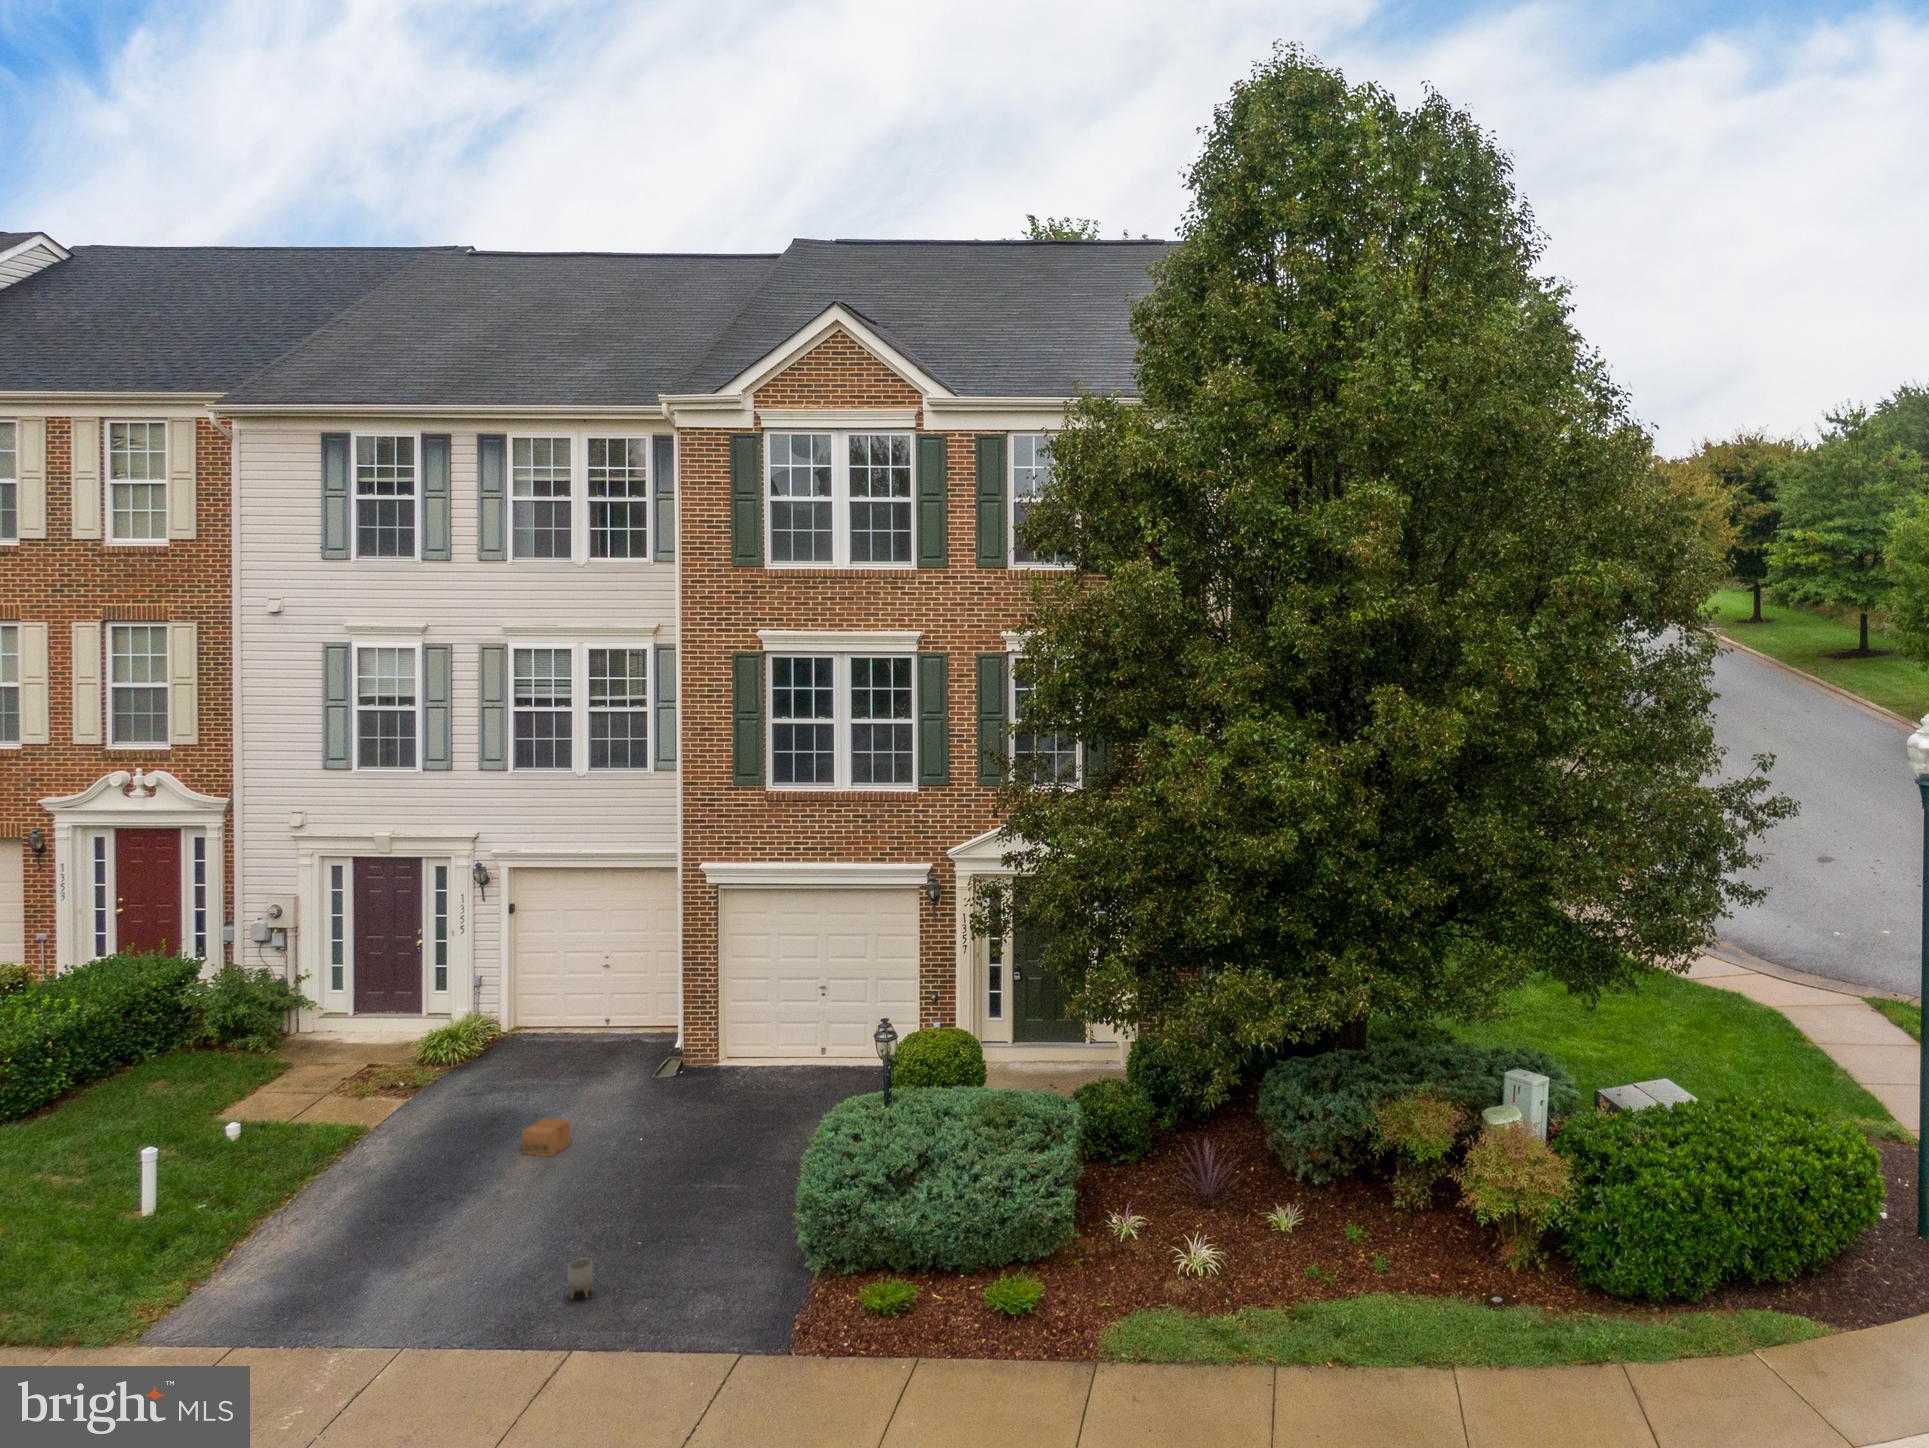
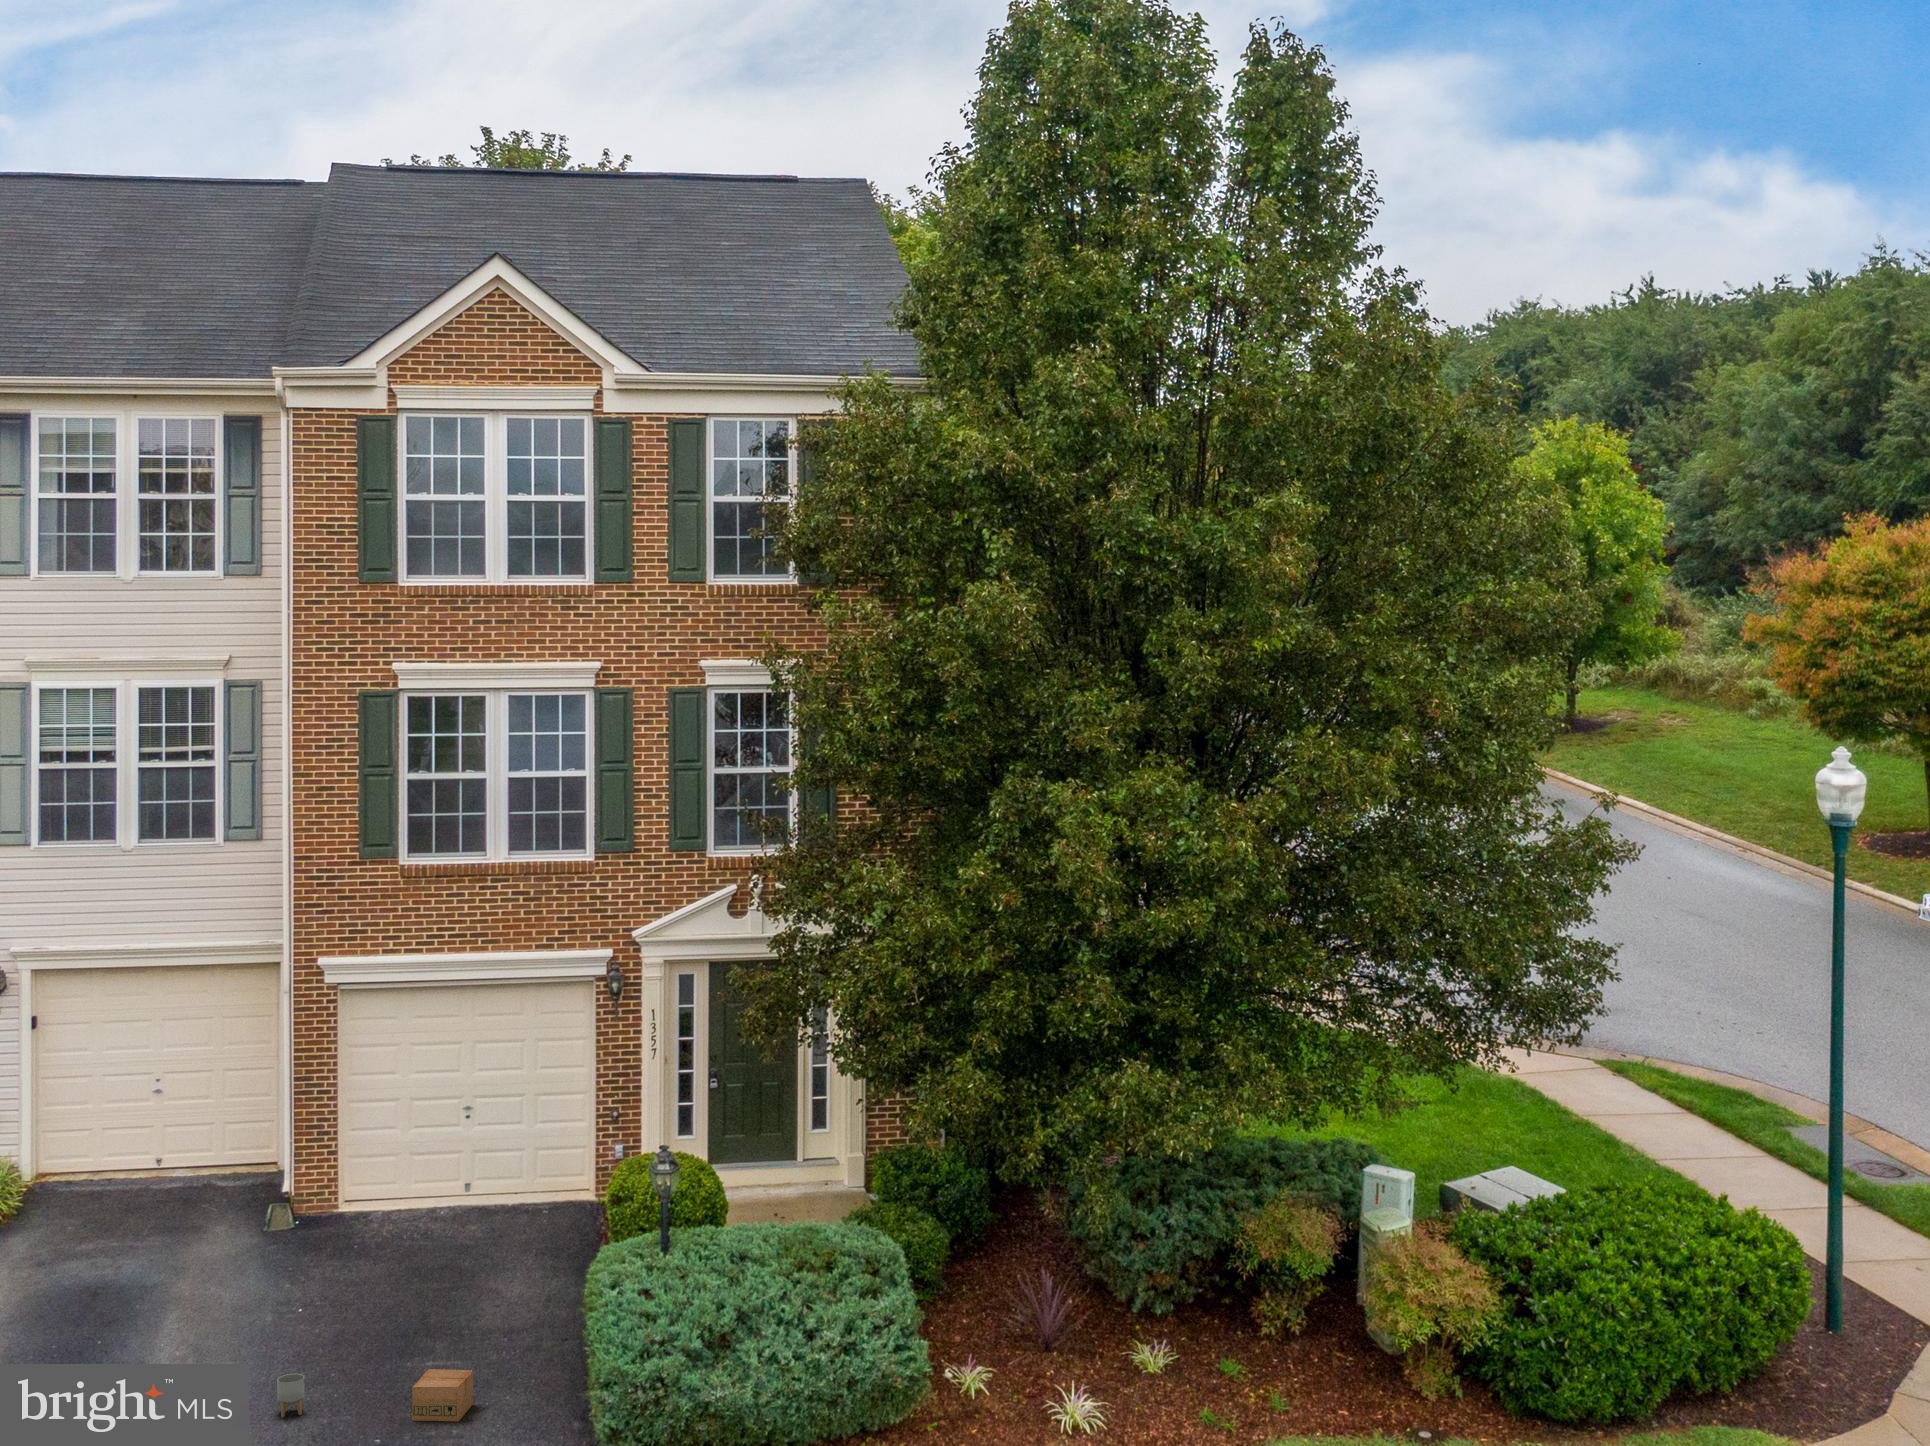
cardboard box: present [522,1118,570,1157] -> present [412,1369,473,1421]

